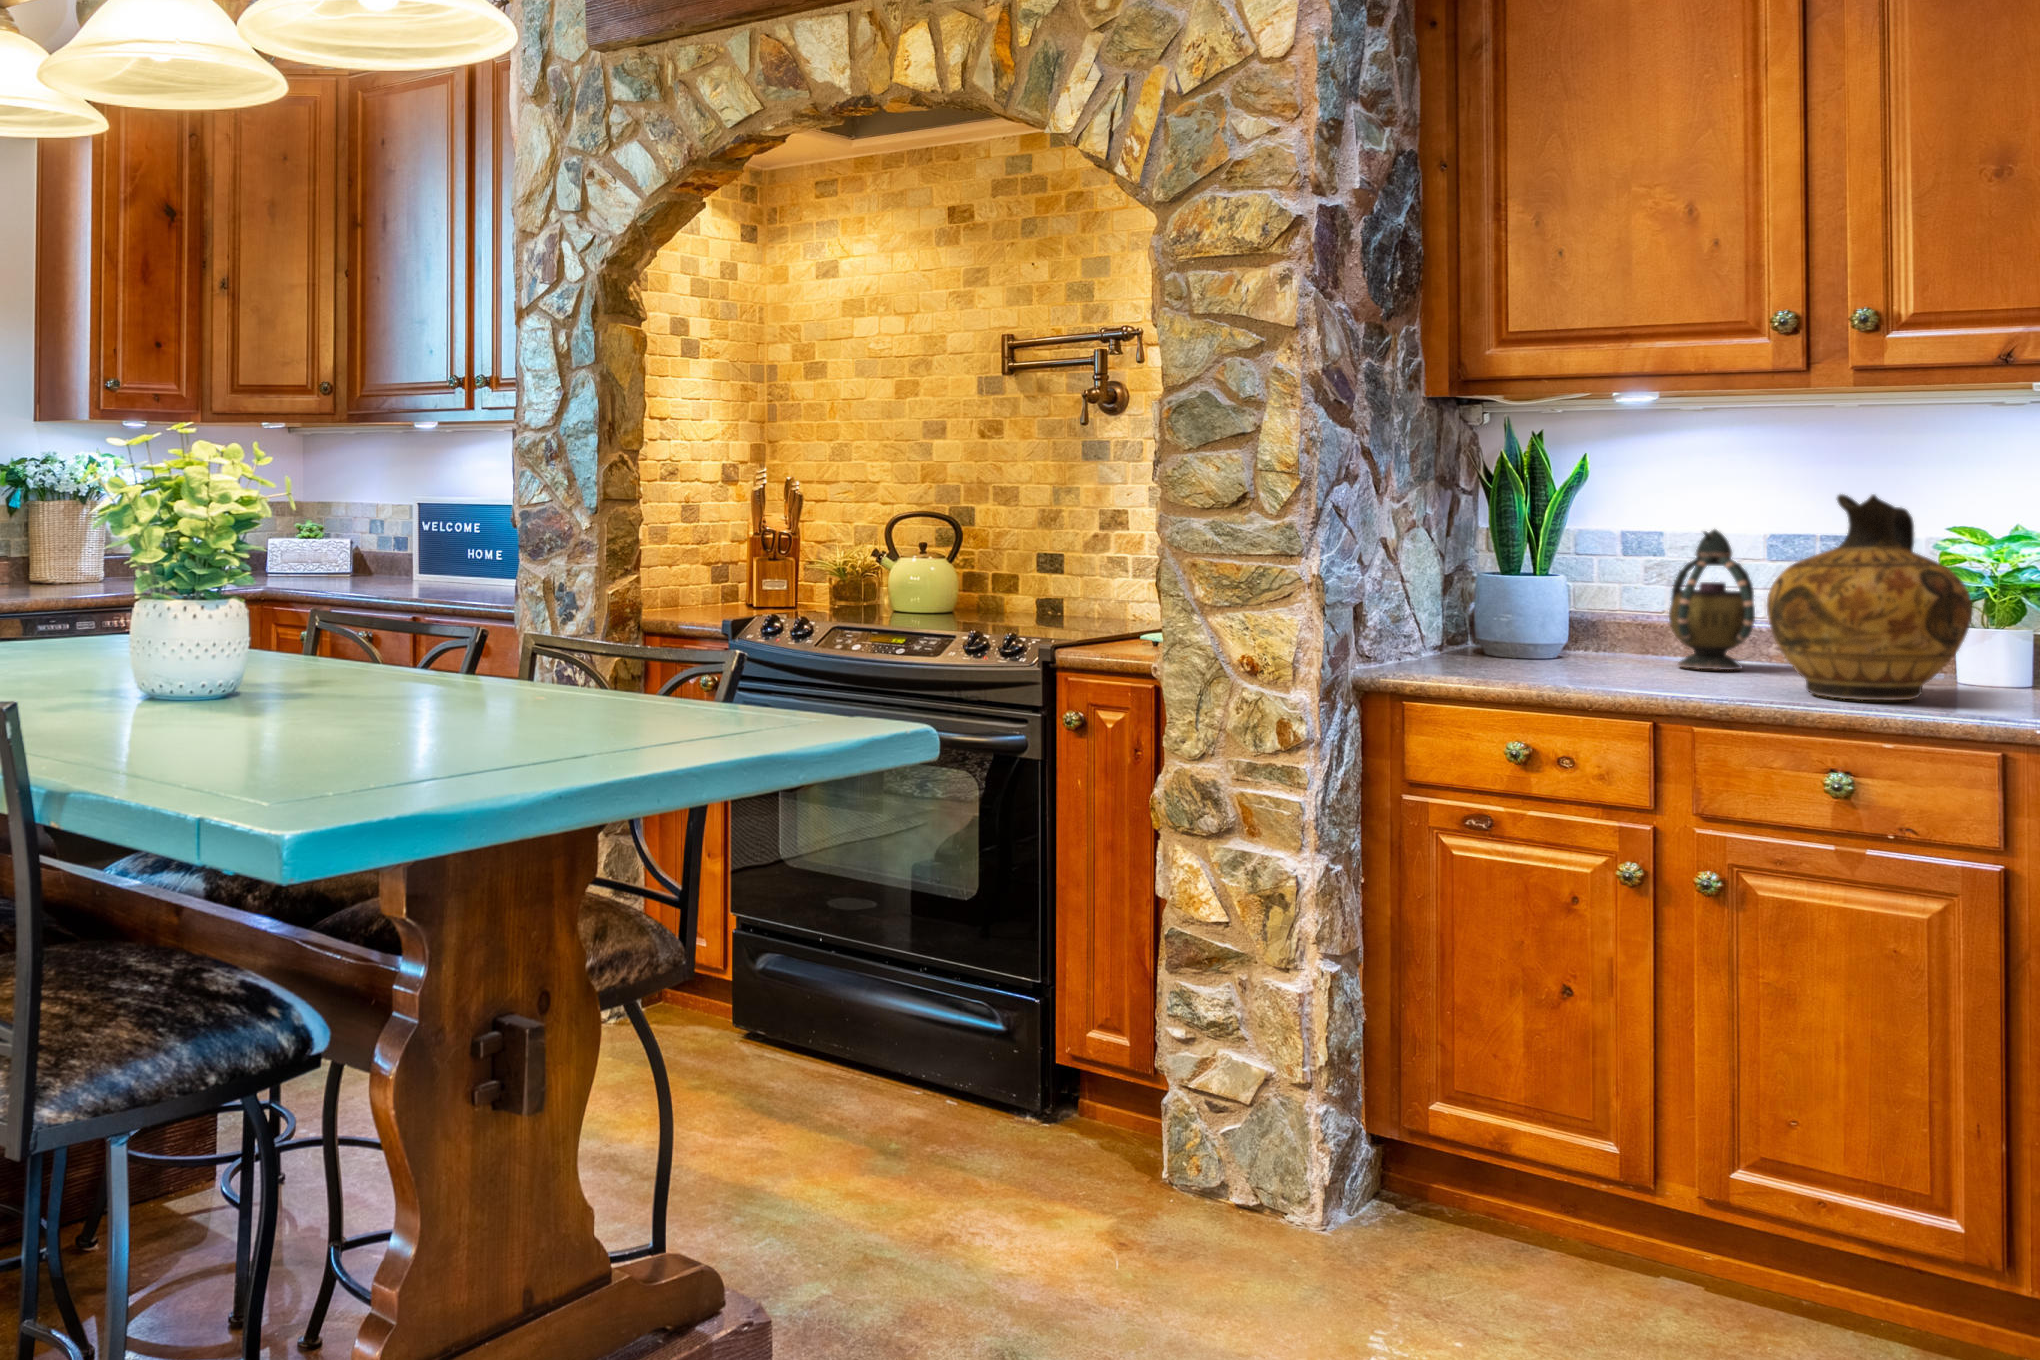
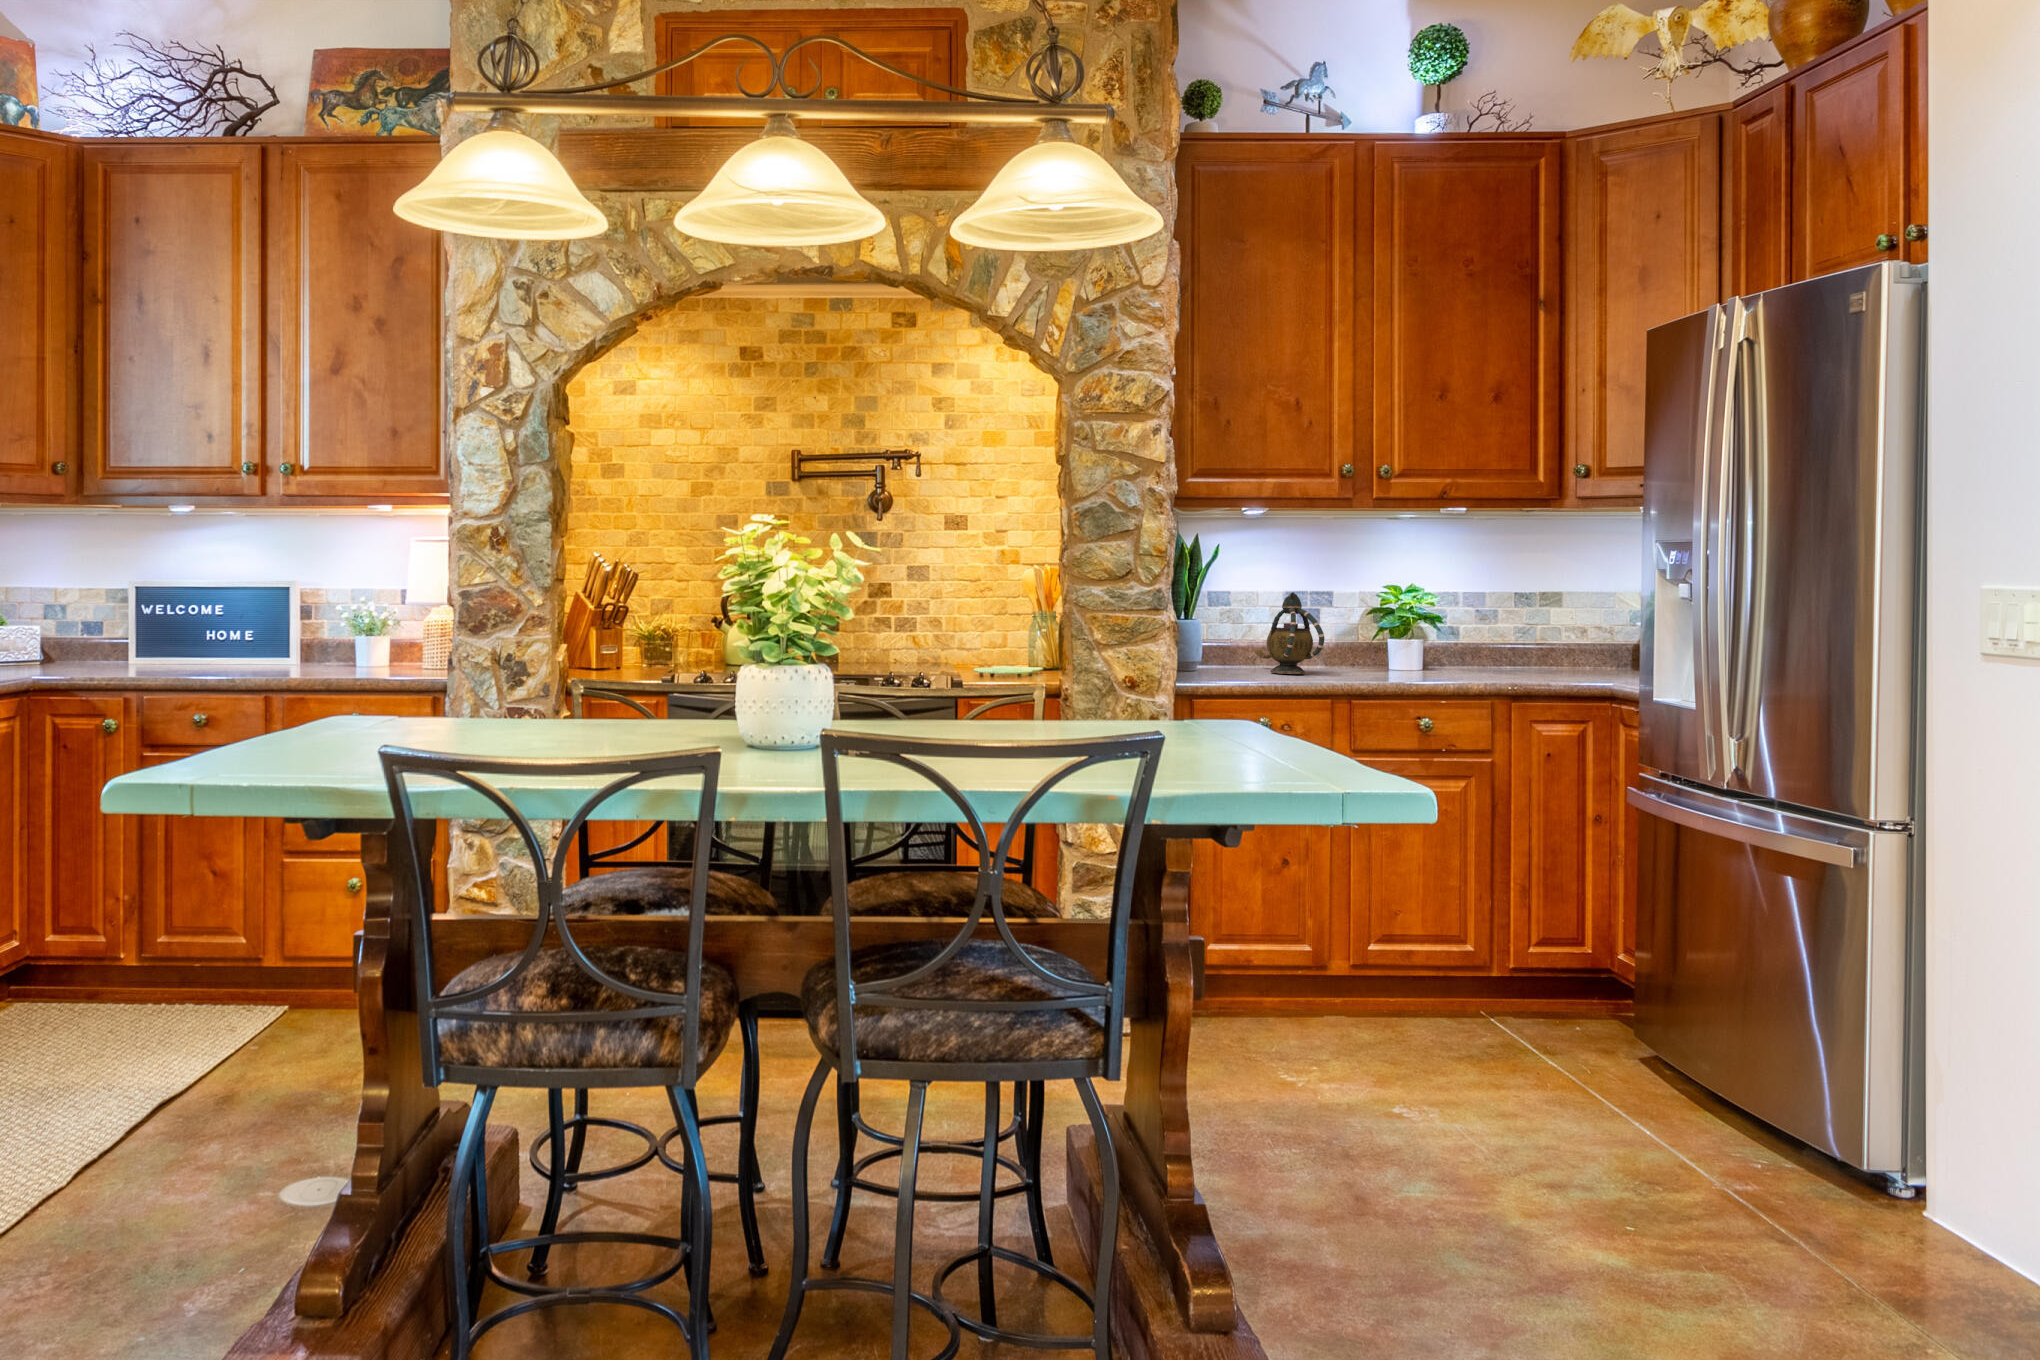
ceramic jug: present [1767,494,1973,700] -> none [1363,575,1466,687]

